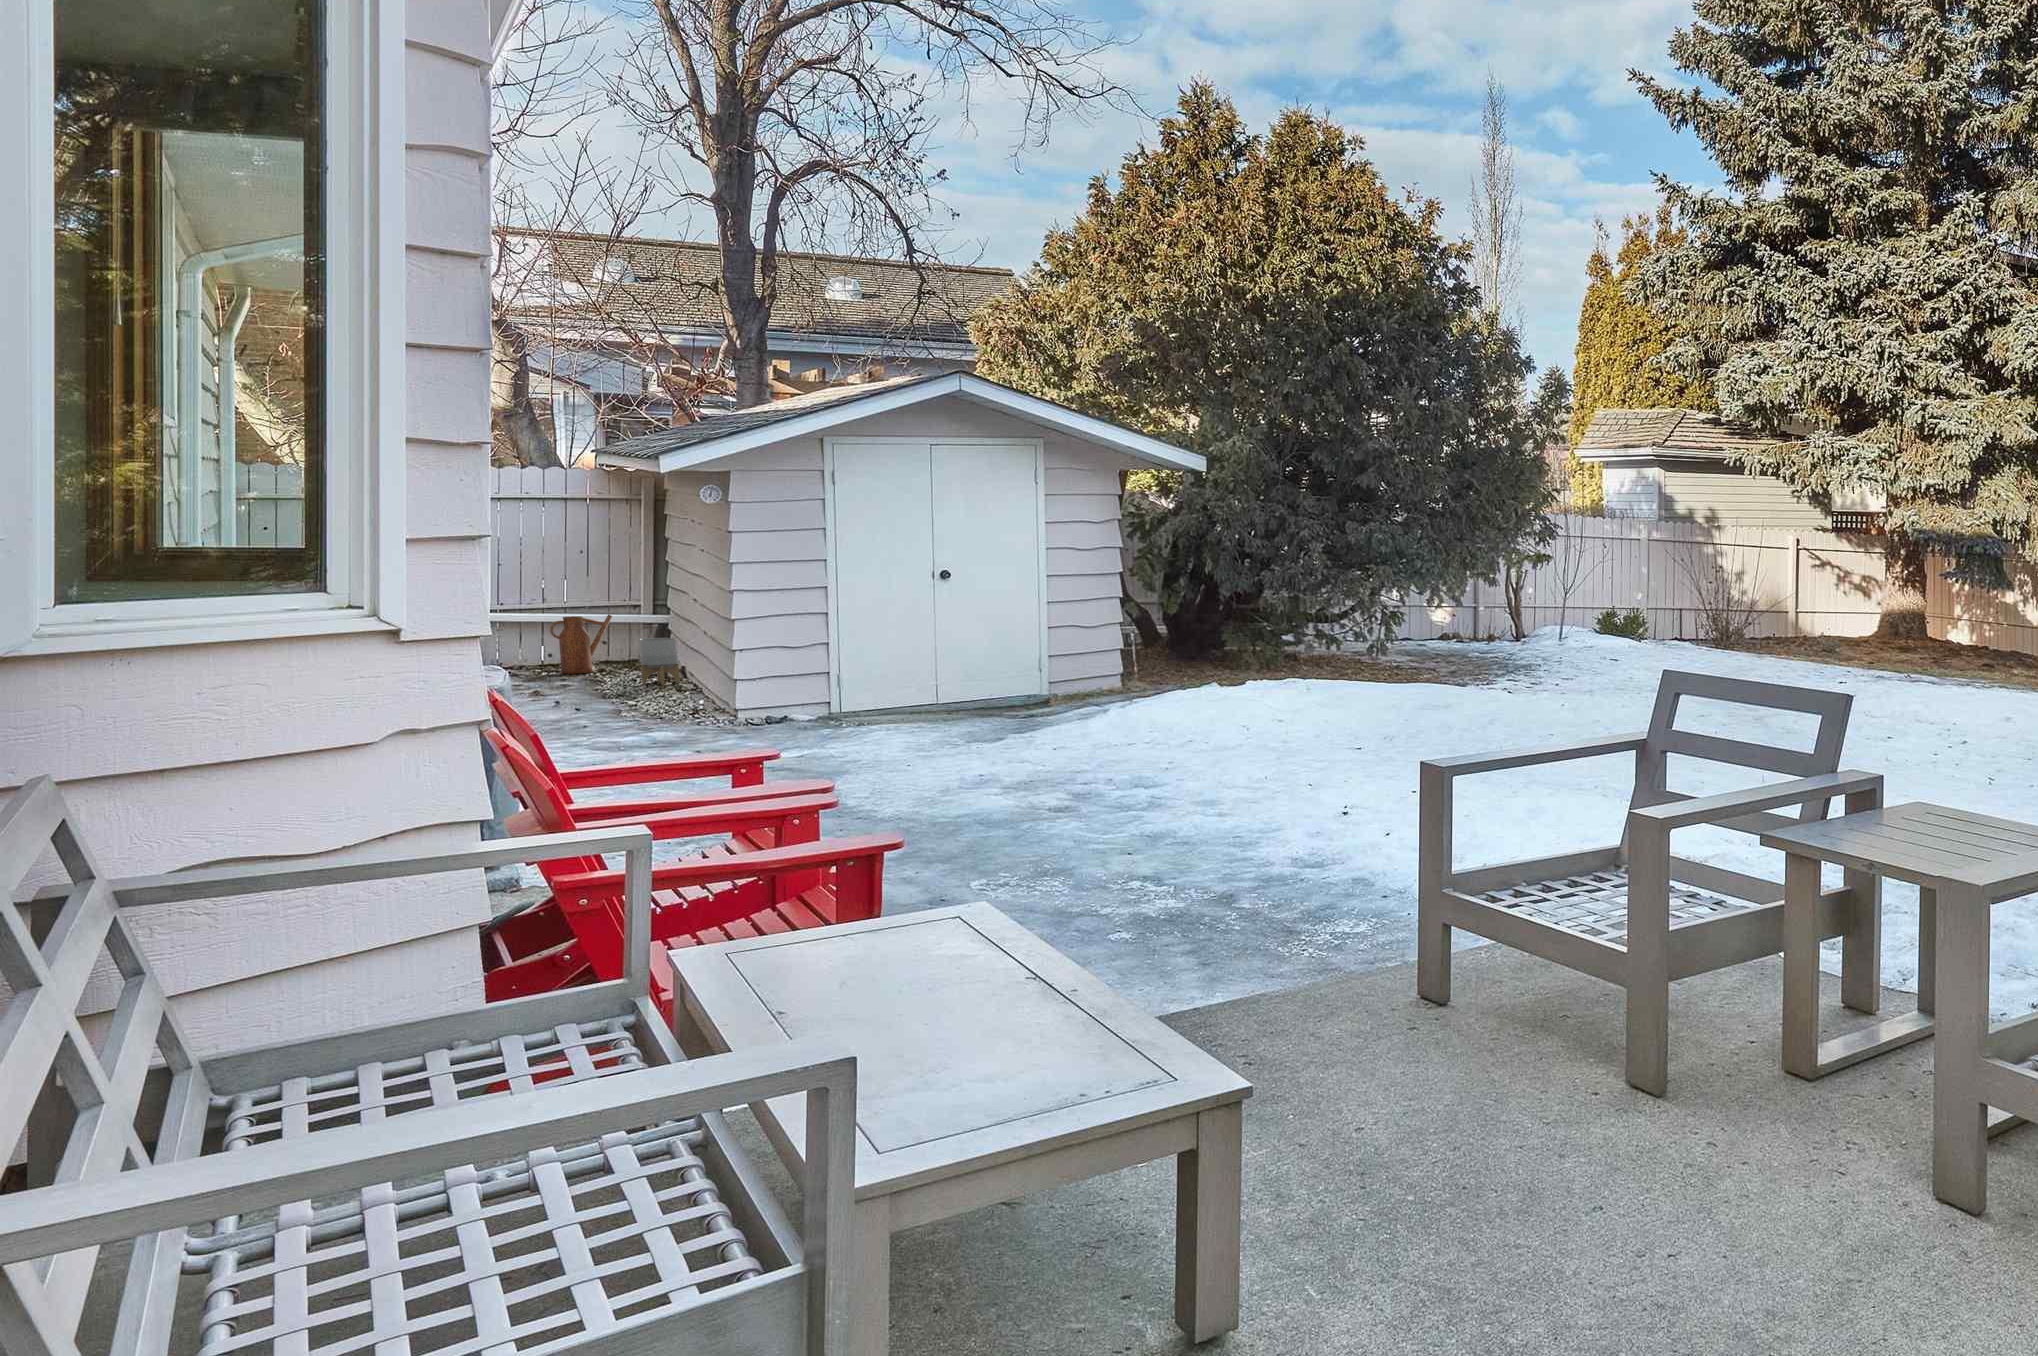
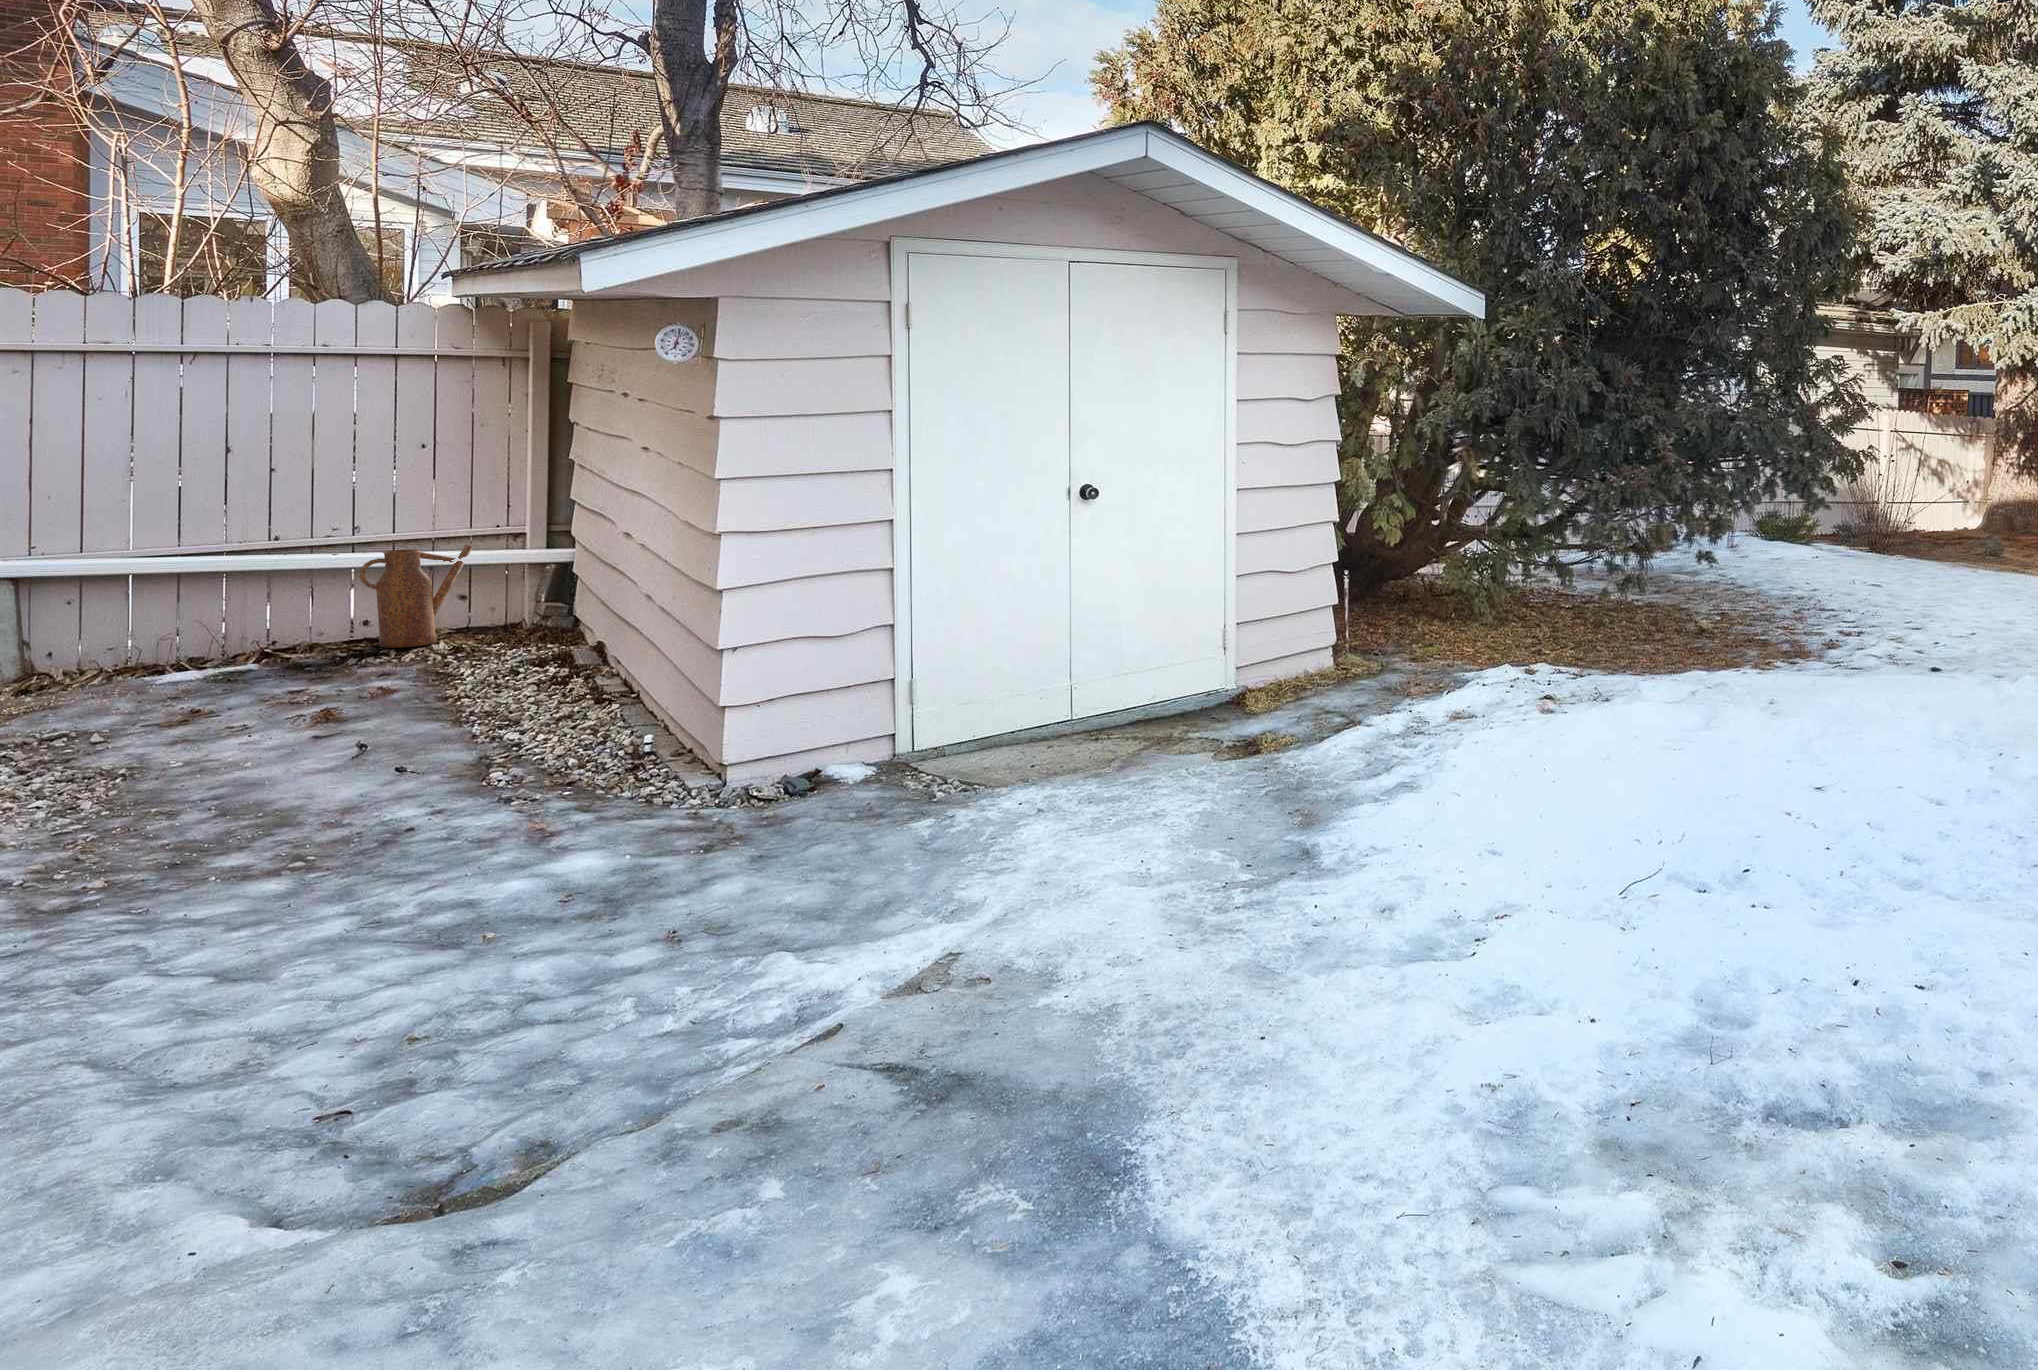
planter: present [639,638,680,685] -> none [522,590,593,674]

